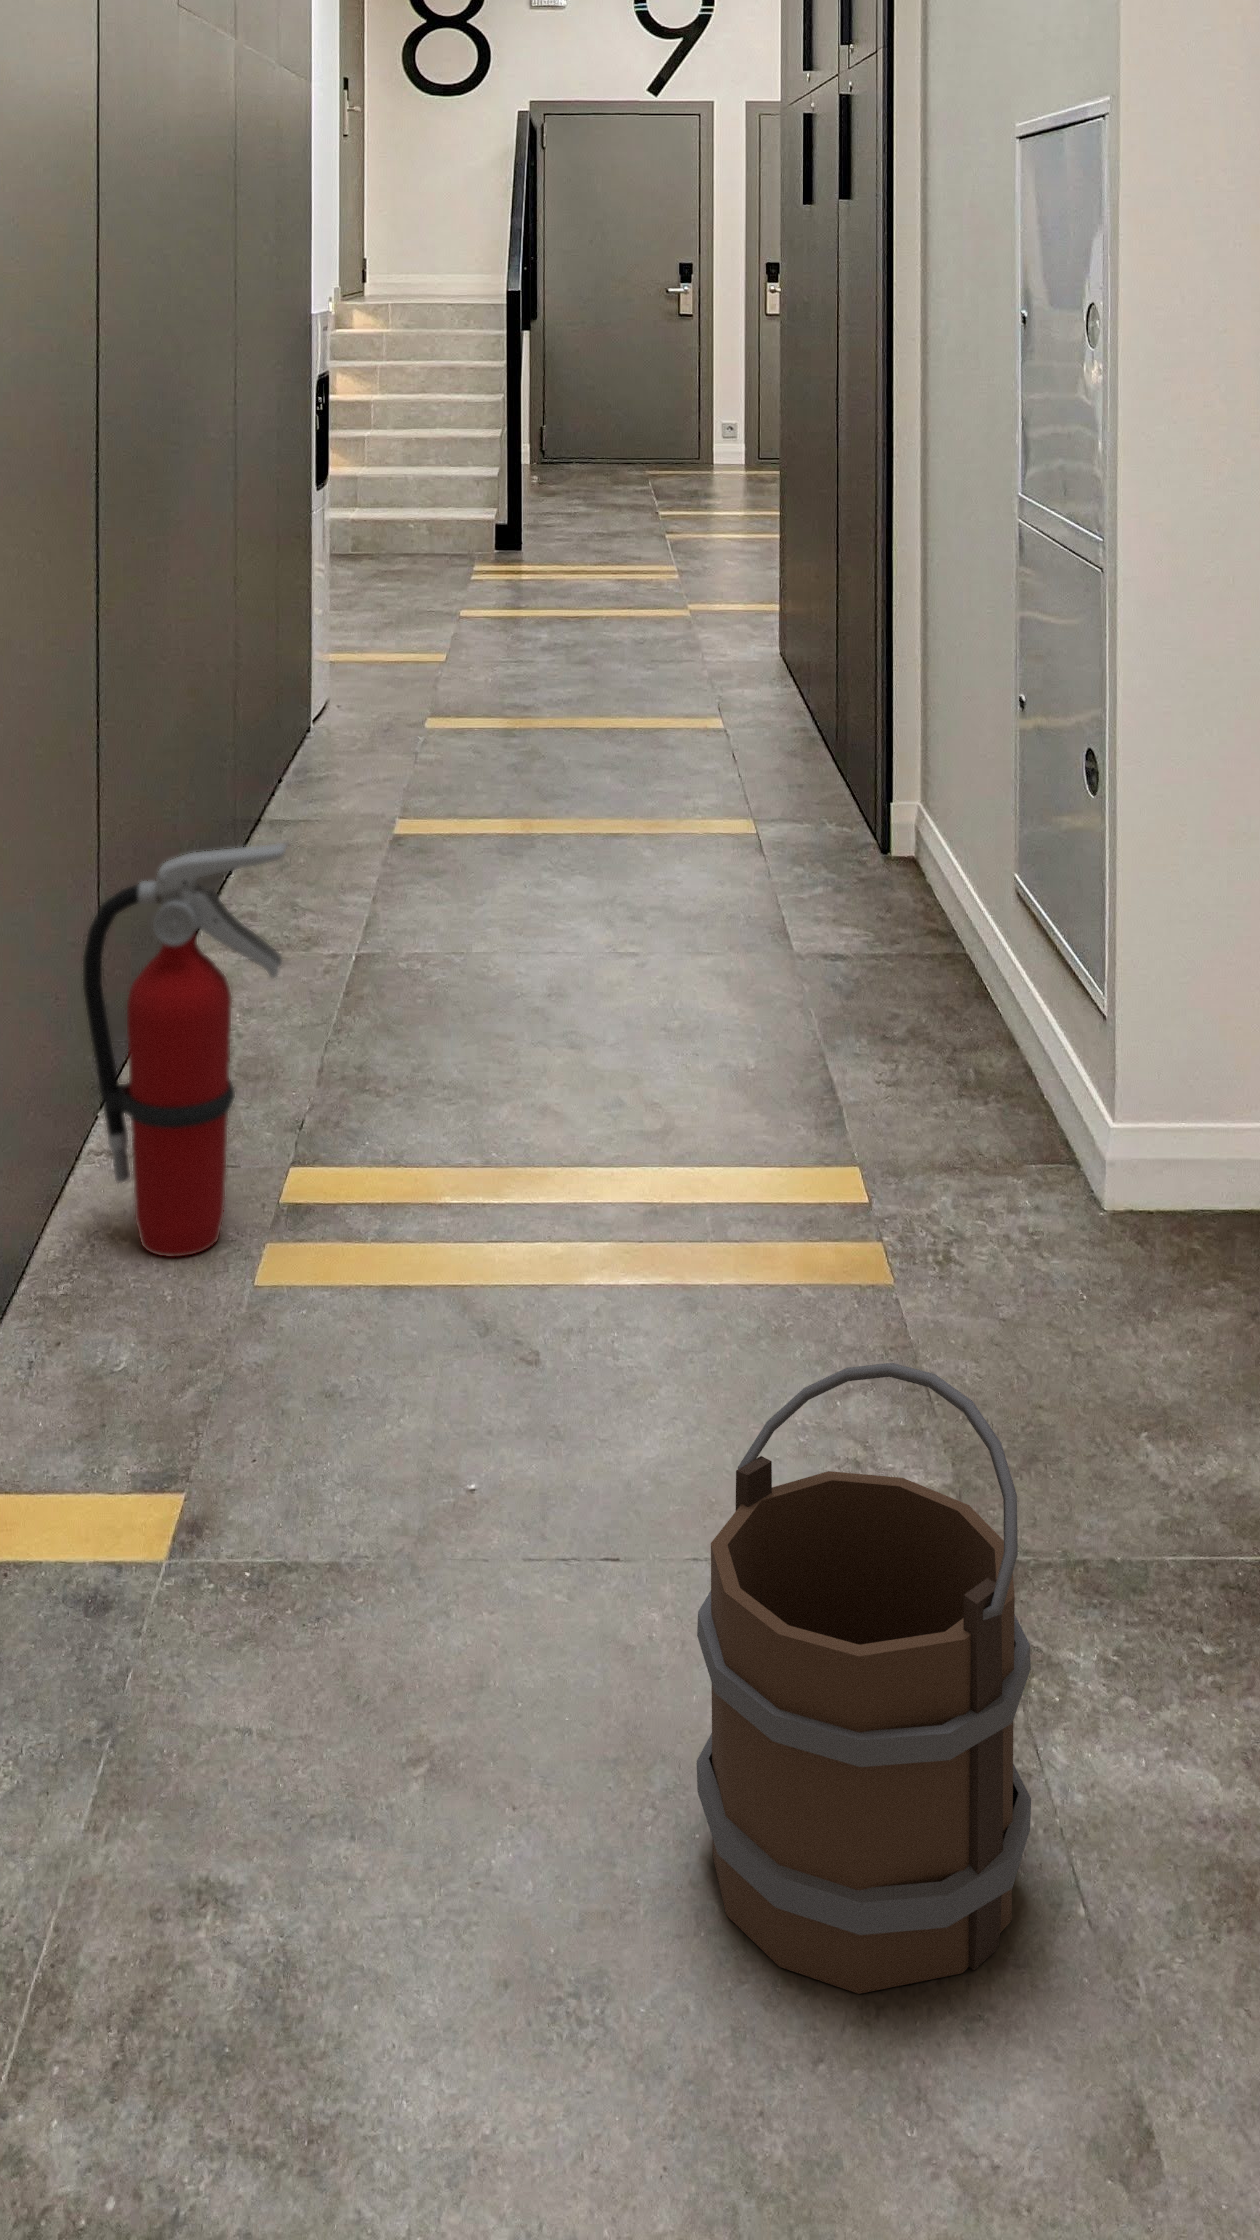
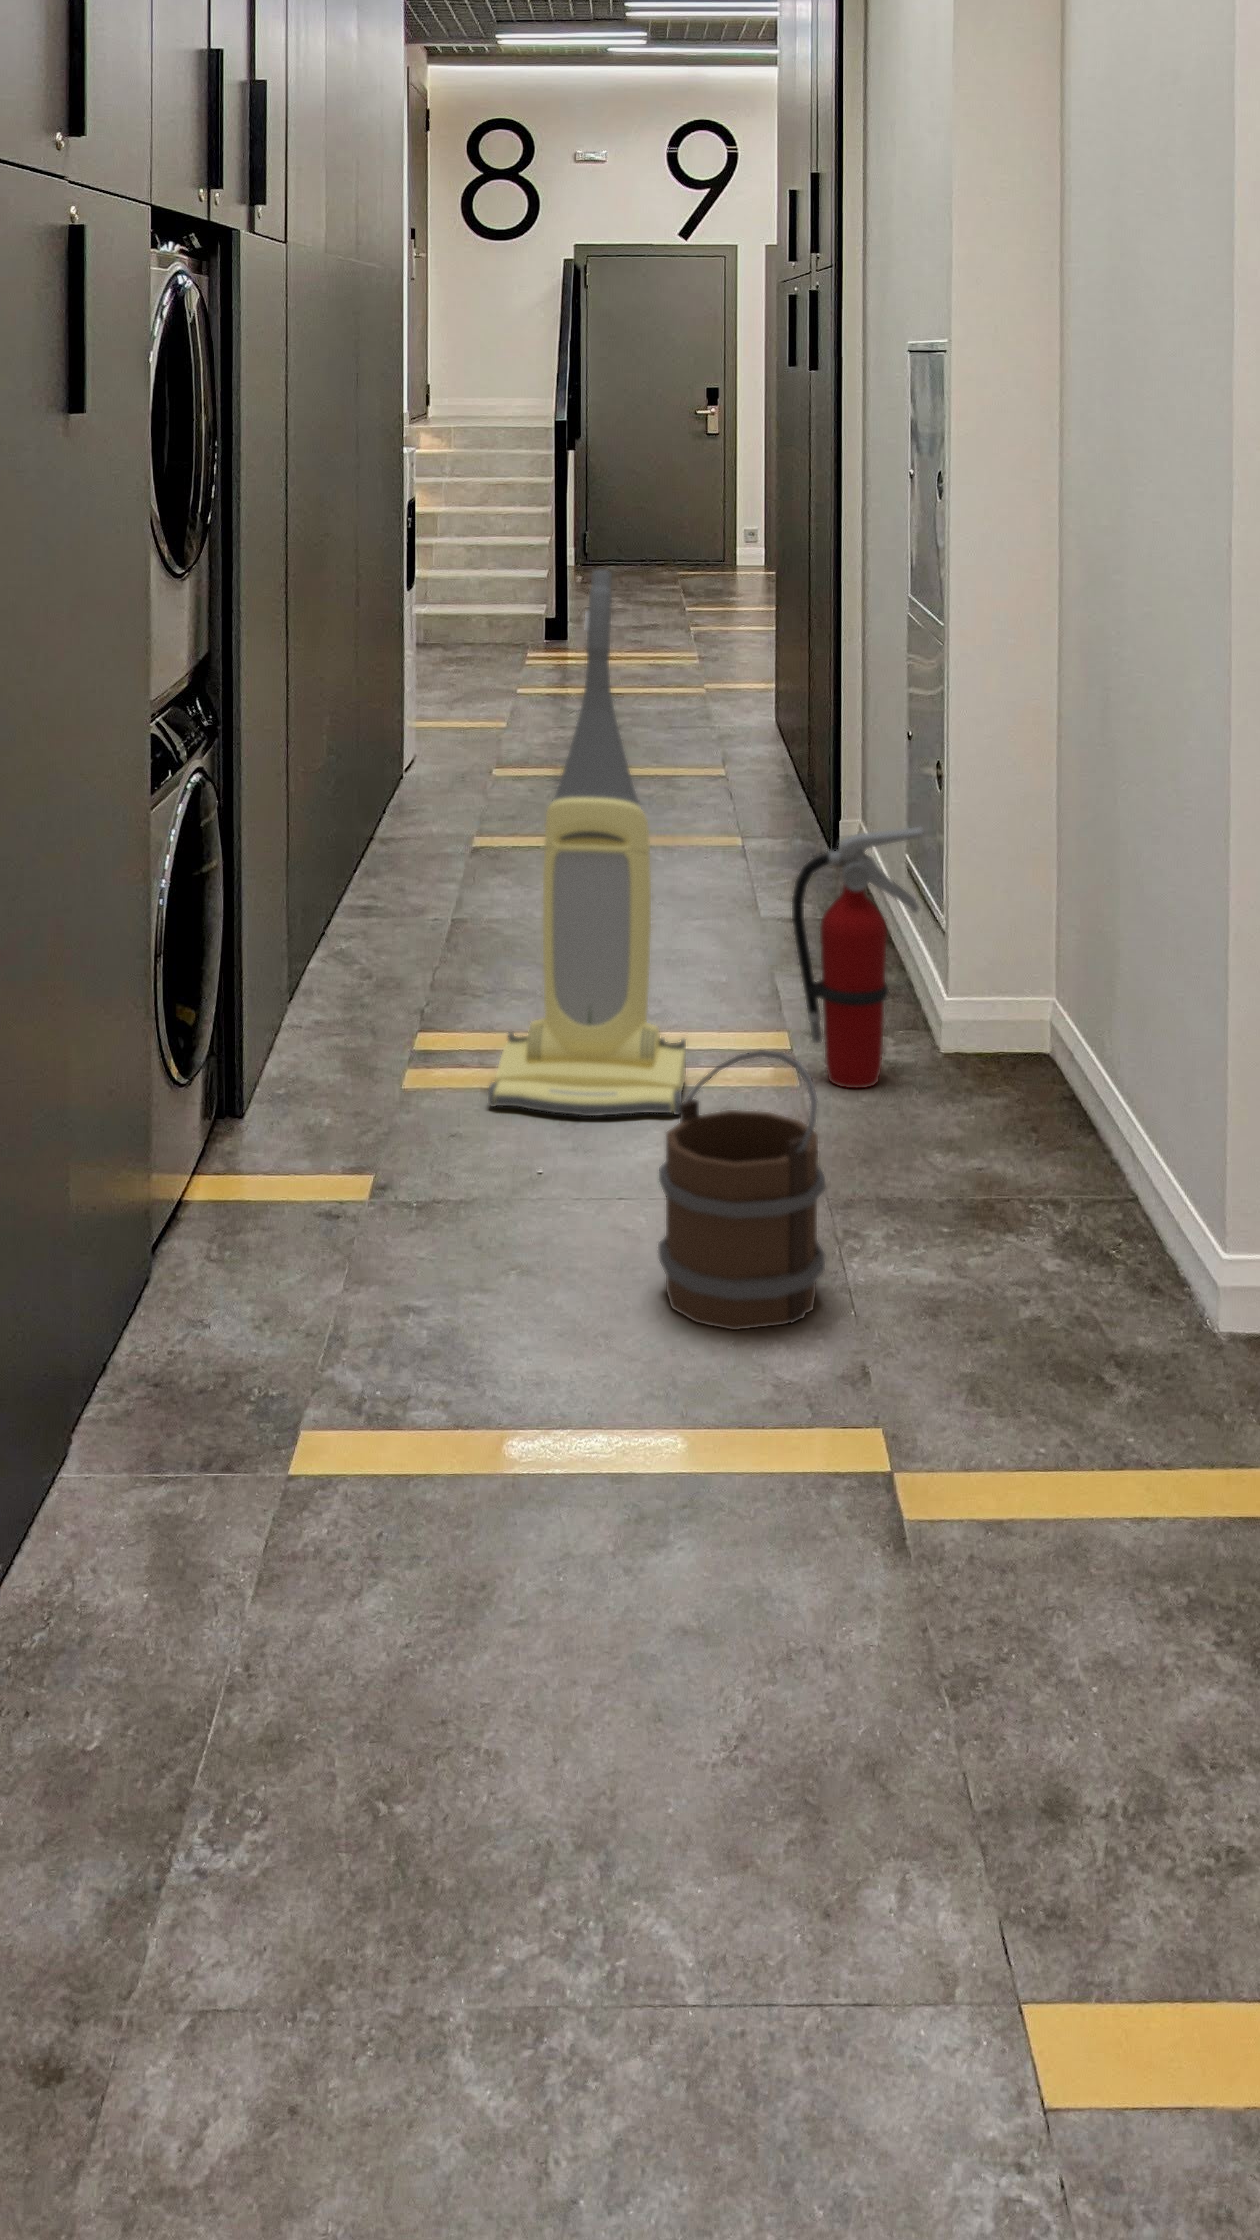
vacuum cleaner: none [389,450,711,1359] -> present [488,570,686,1116]
fire extinguisher: present [83,843,288,1257] -> present [792,827,923,1088]

